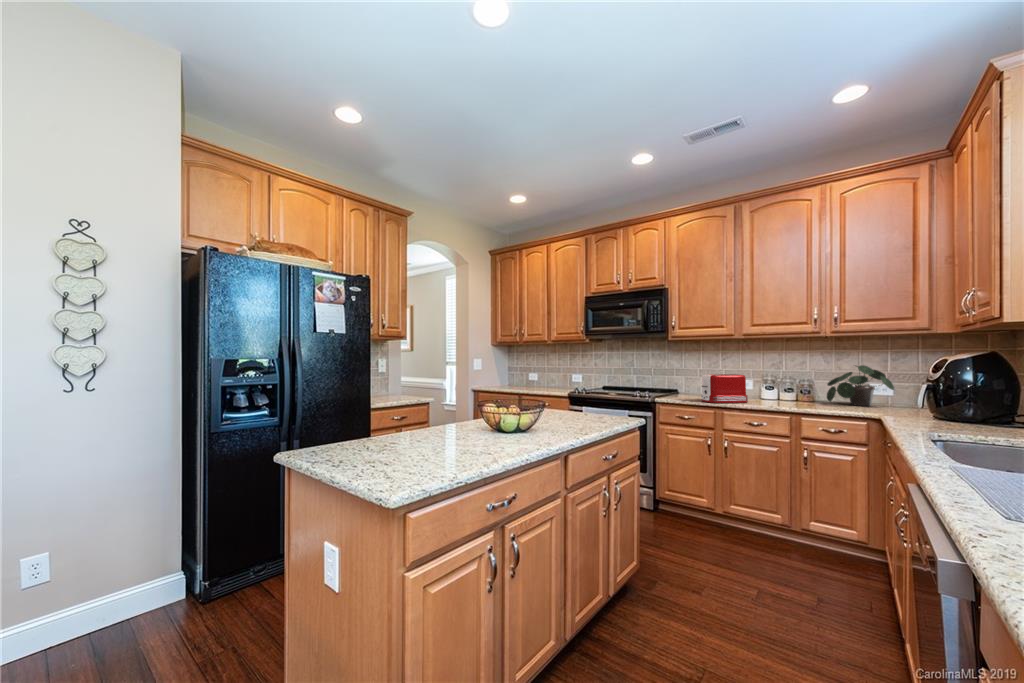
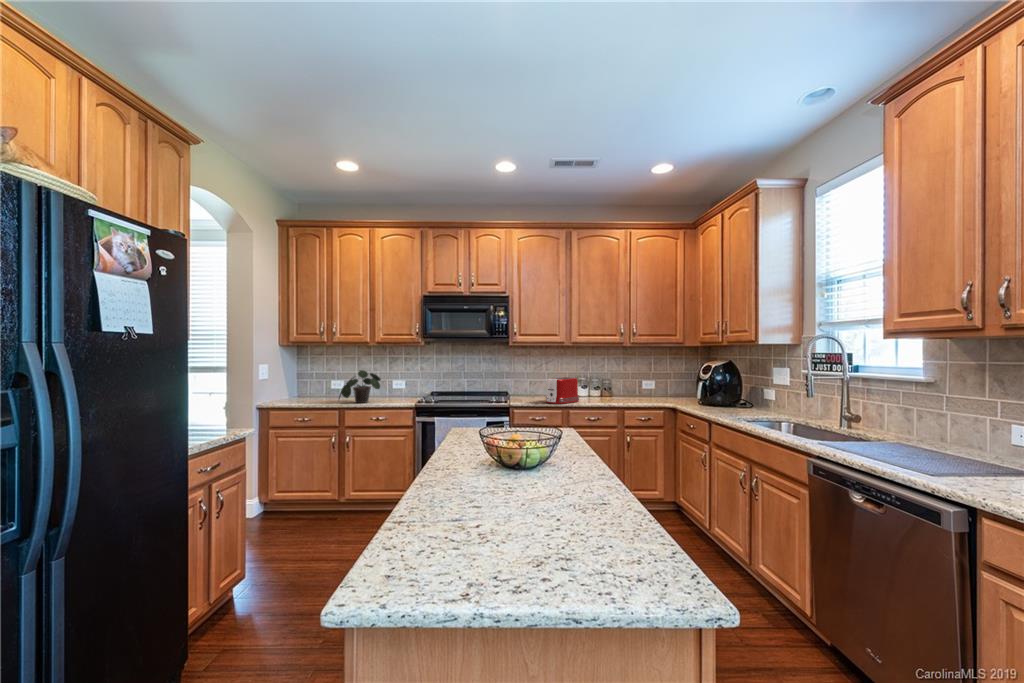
potted plant: present [827,365,894,406] -> present [339,370,381,403]

